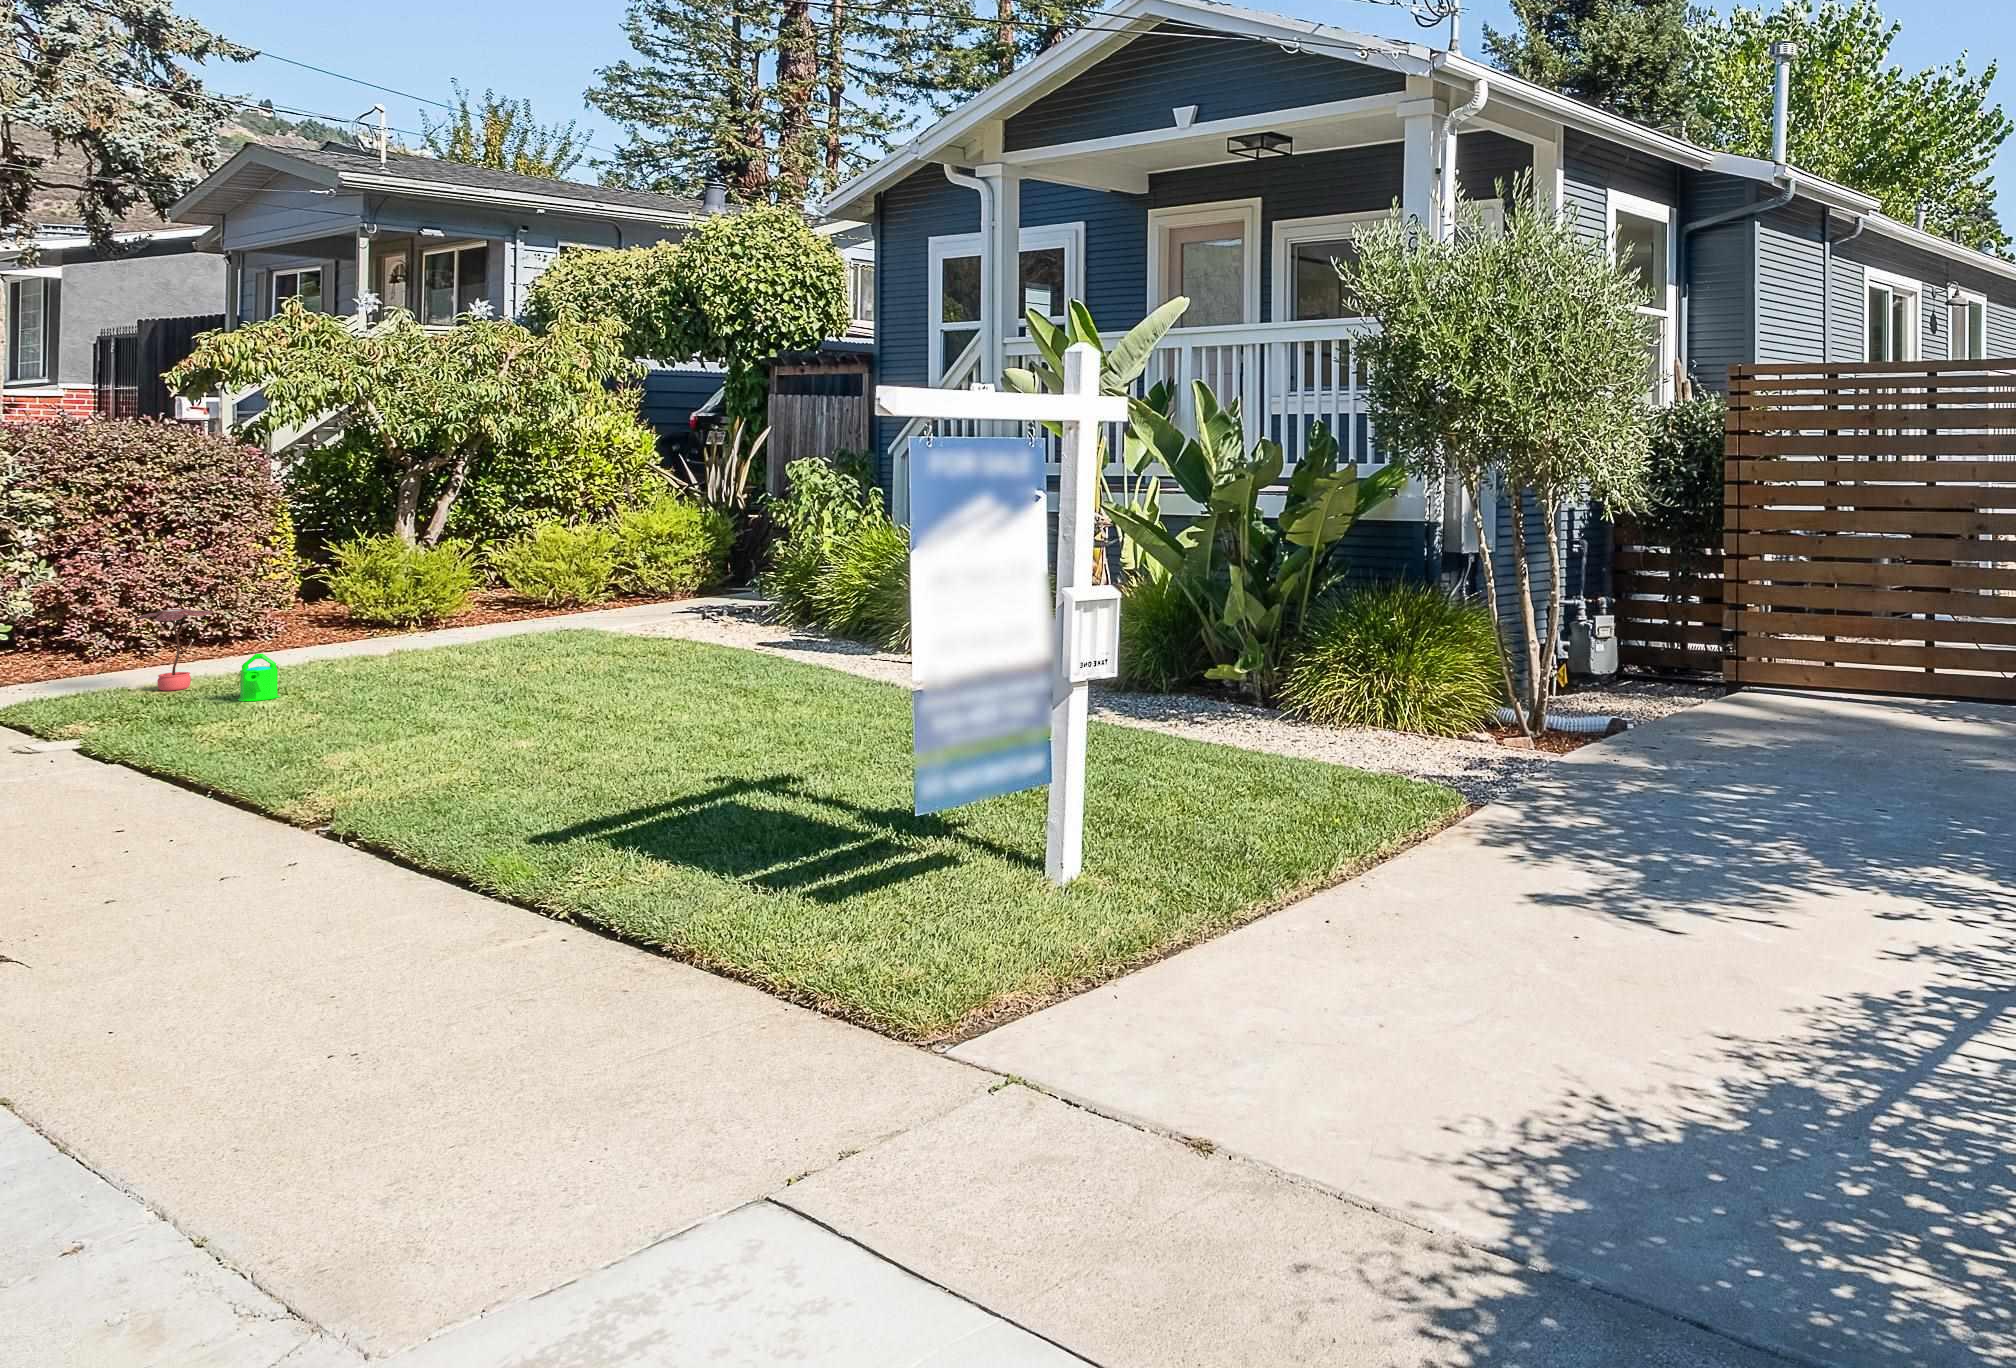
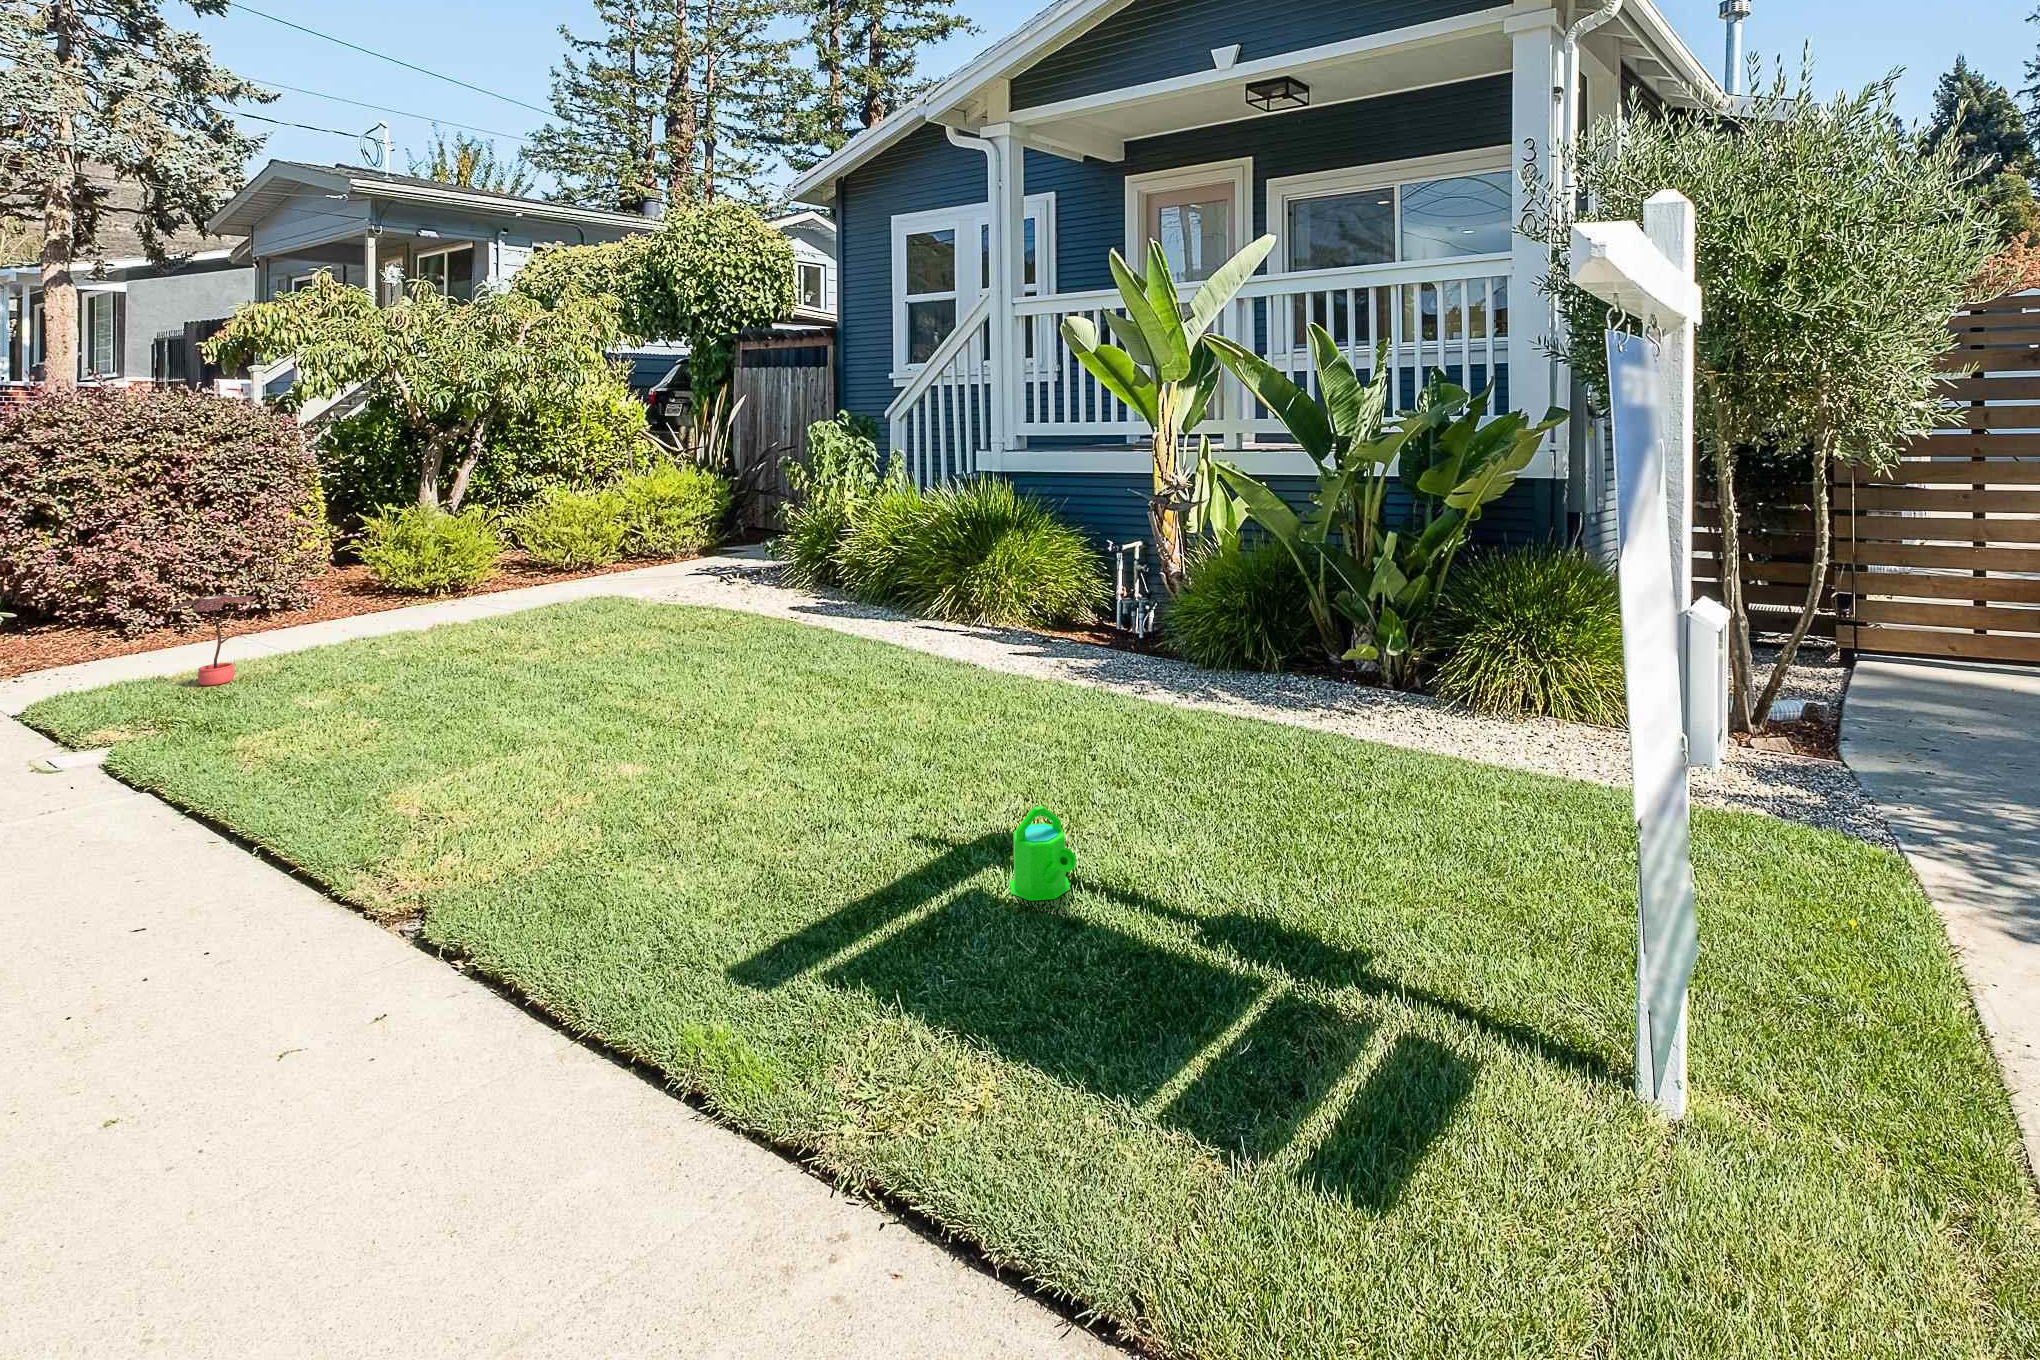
watering can: present [238,654,280,701] -> present [1010,806,1076,901]

